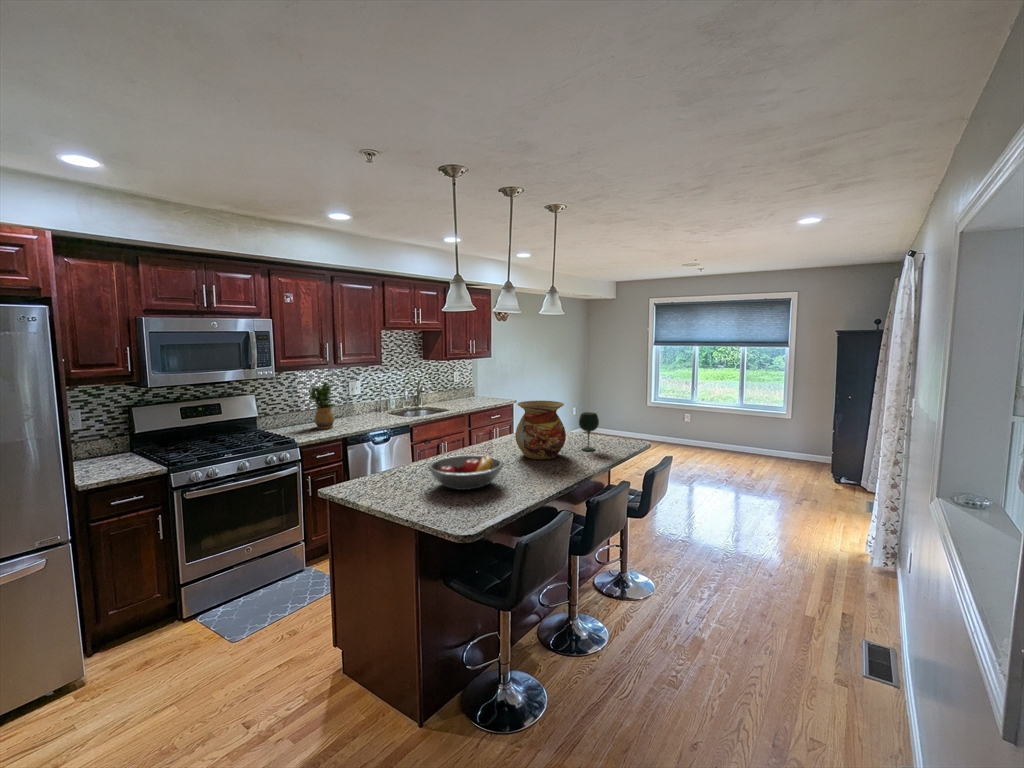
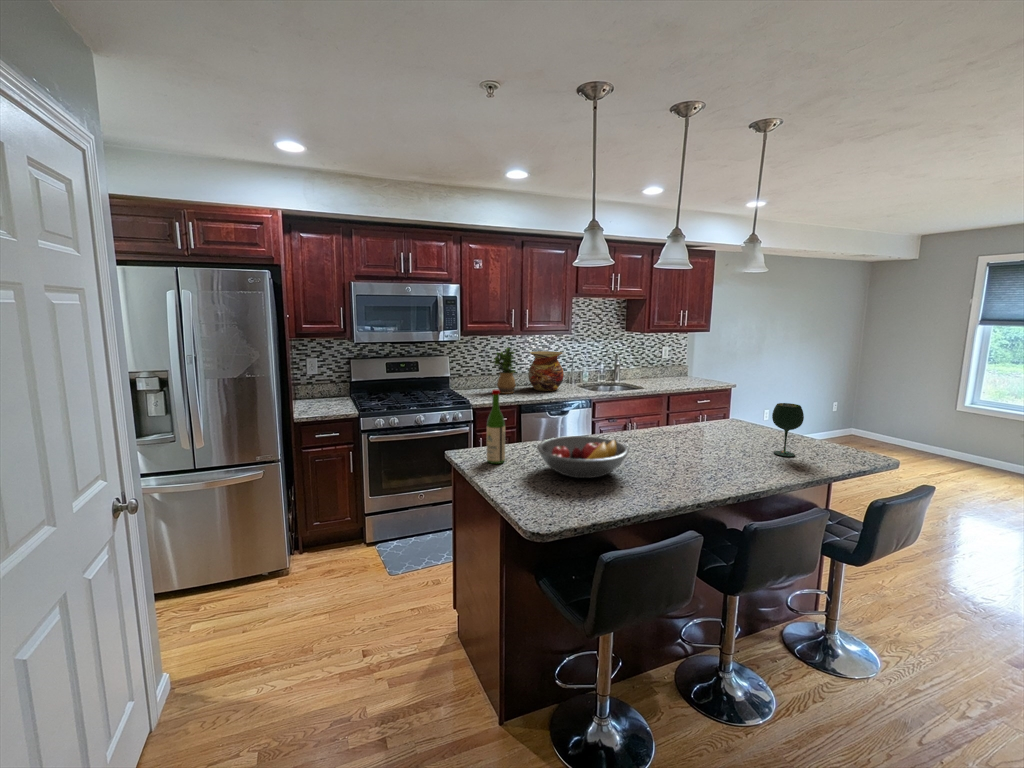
vase: present [515,401,566,459] -> present [528,351,564,391]
wine bottle: none [377,424,395,492] -> present [487,390,505,464]

